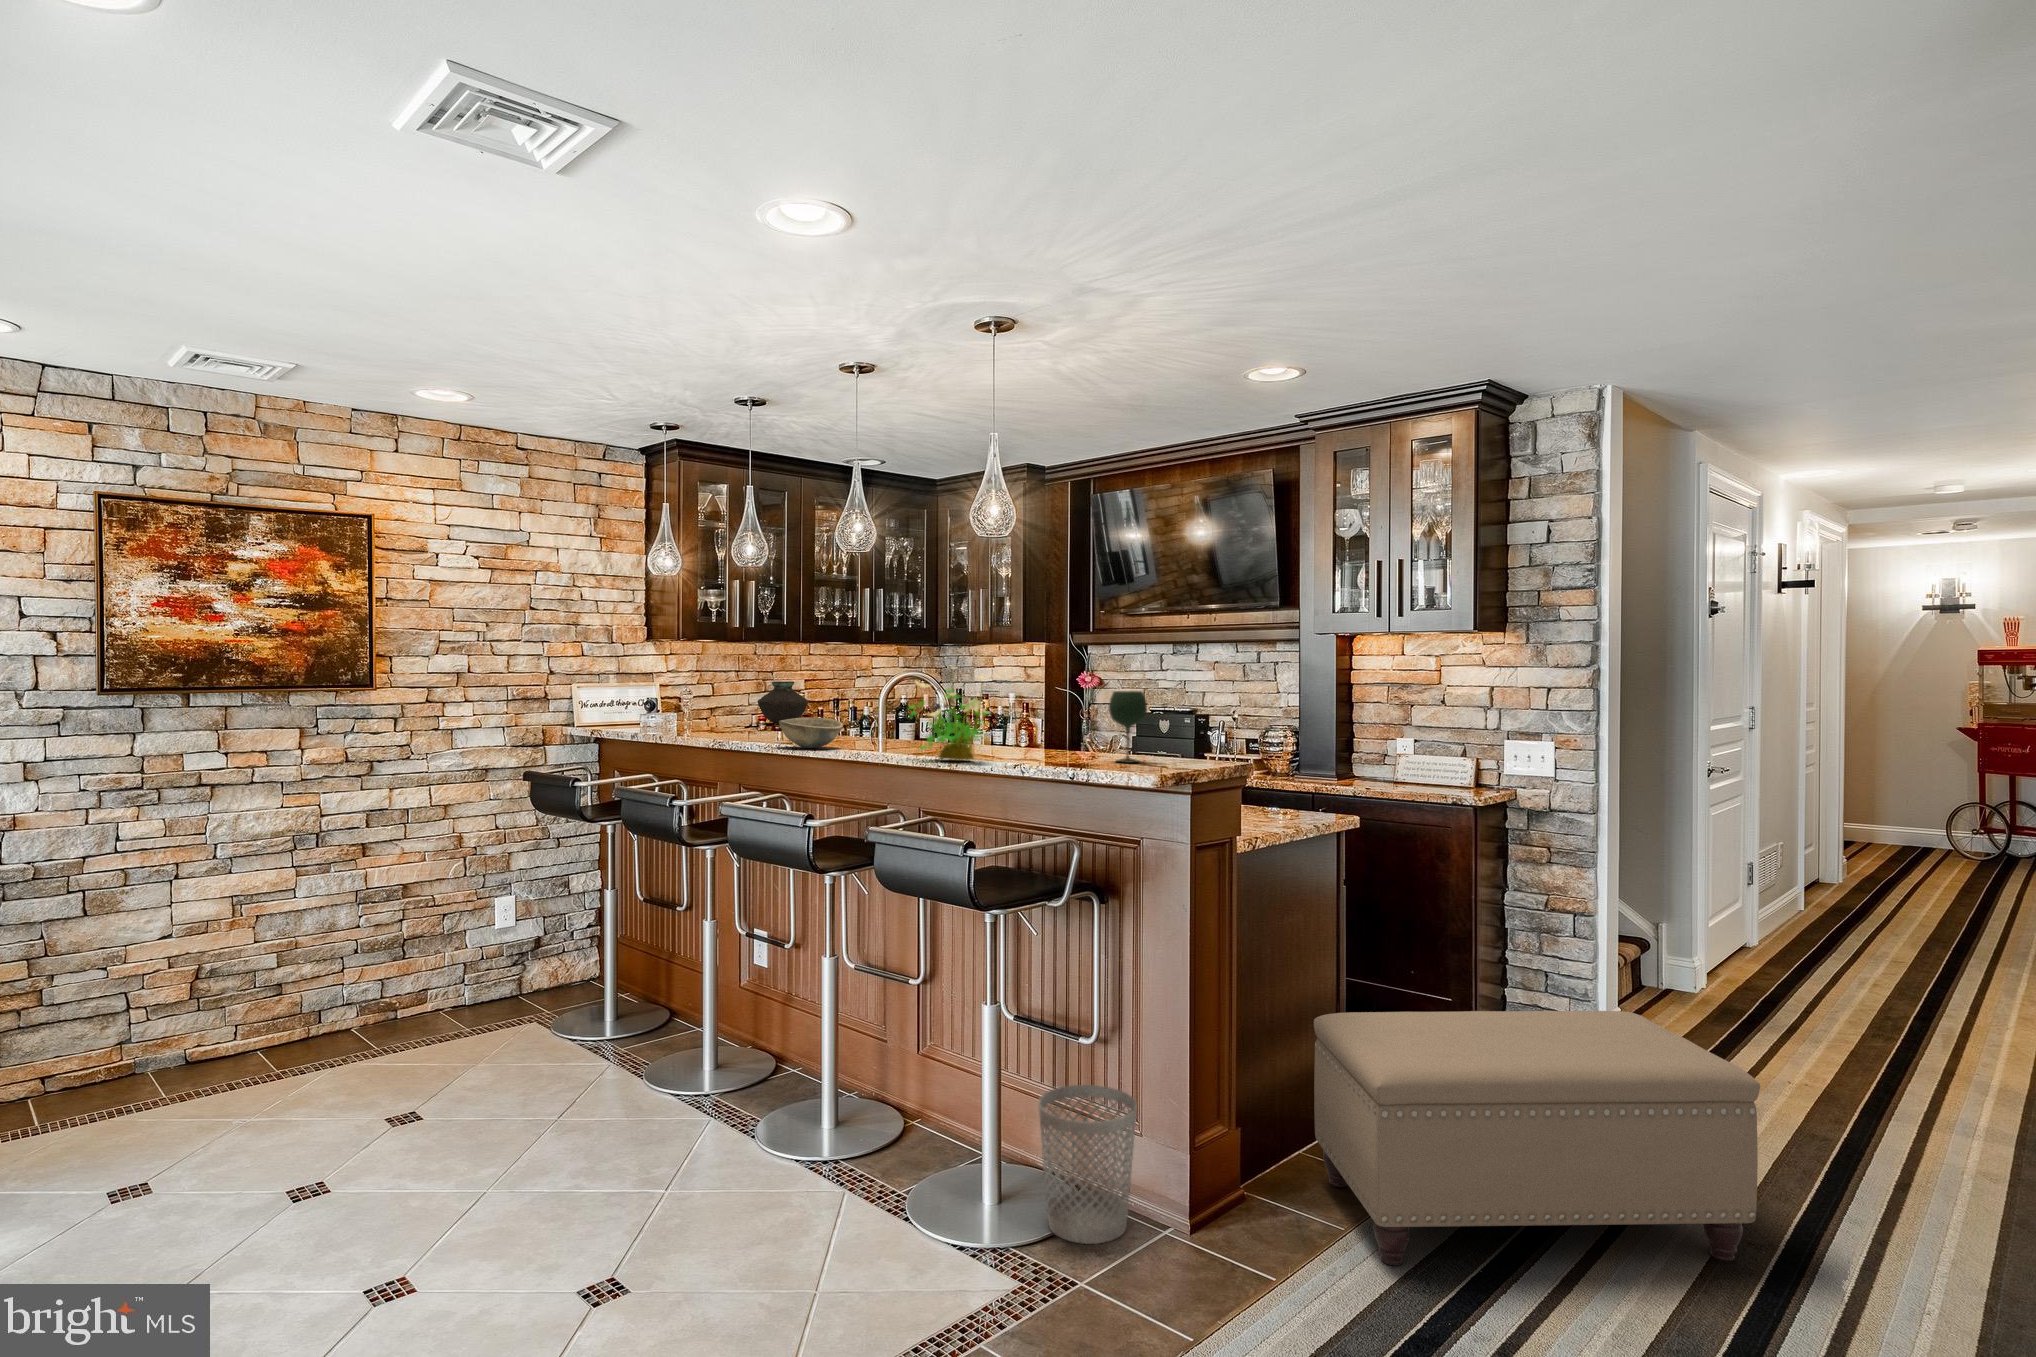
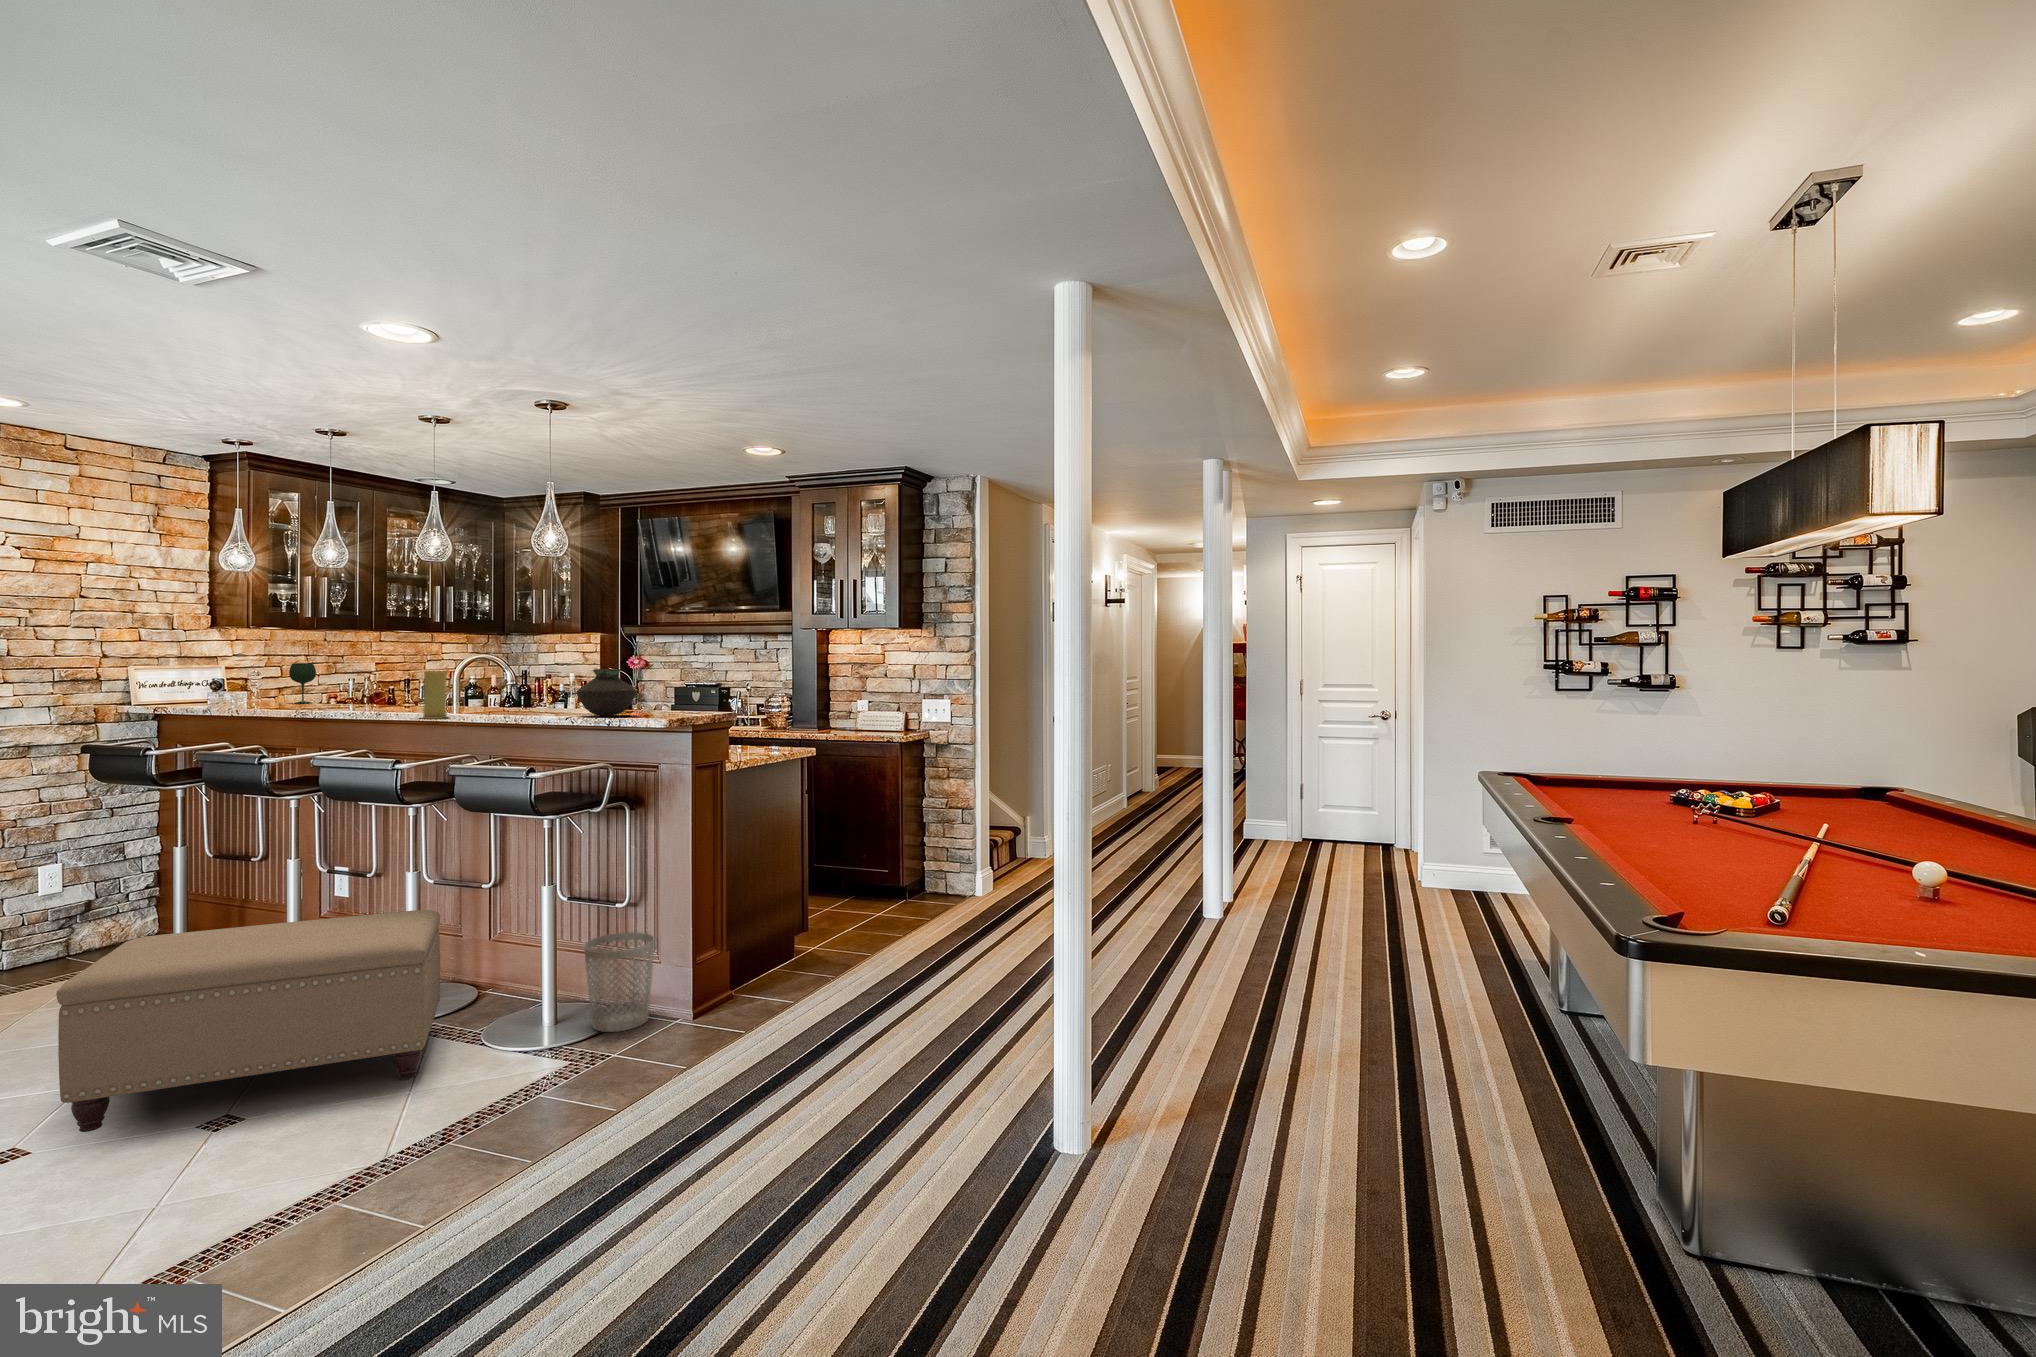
potted plant: present [910,667,989,760] -> none [478,651,549,719]
vase: present [758,681,808,724] -> present [577,669,636,716]
wine glass: present [1109,691,1147,763] -> present [289,663,316,704]
candle: none [840,692,876,755] -> present [422,671,447,719]
bowl: present [779,717,843,748] -> none [360,692,420,716]
ottoman: present [1314,1011,1760,1265] -> present [56,910,440,1132]

